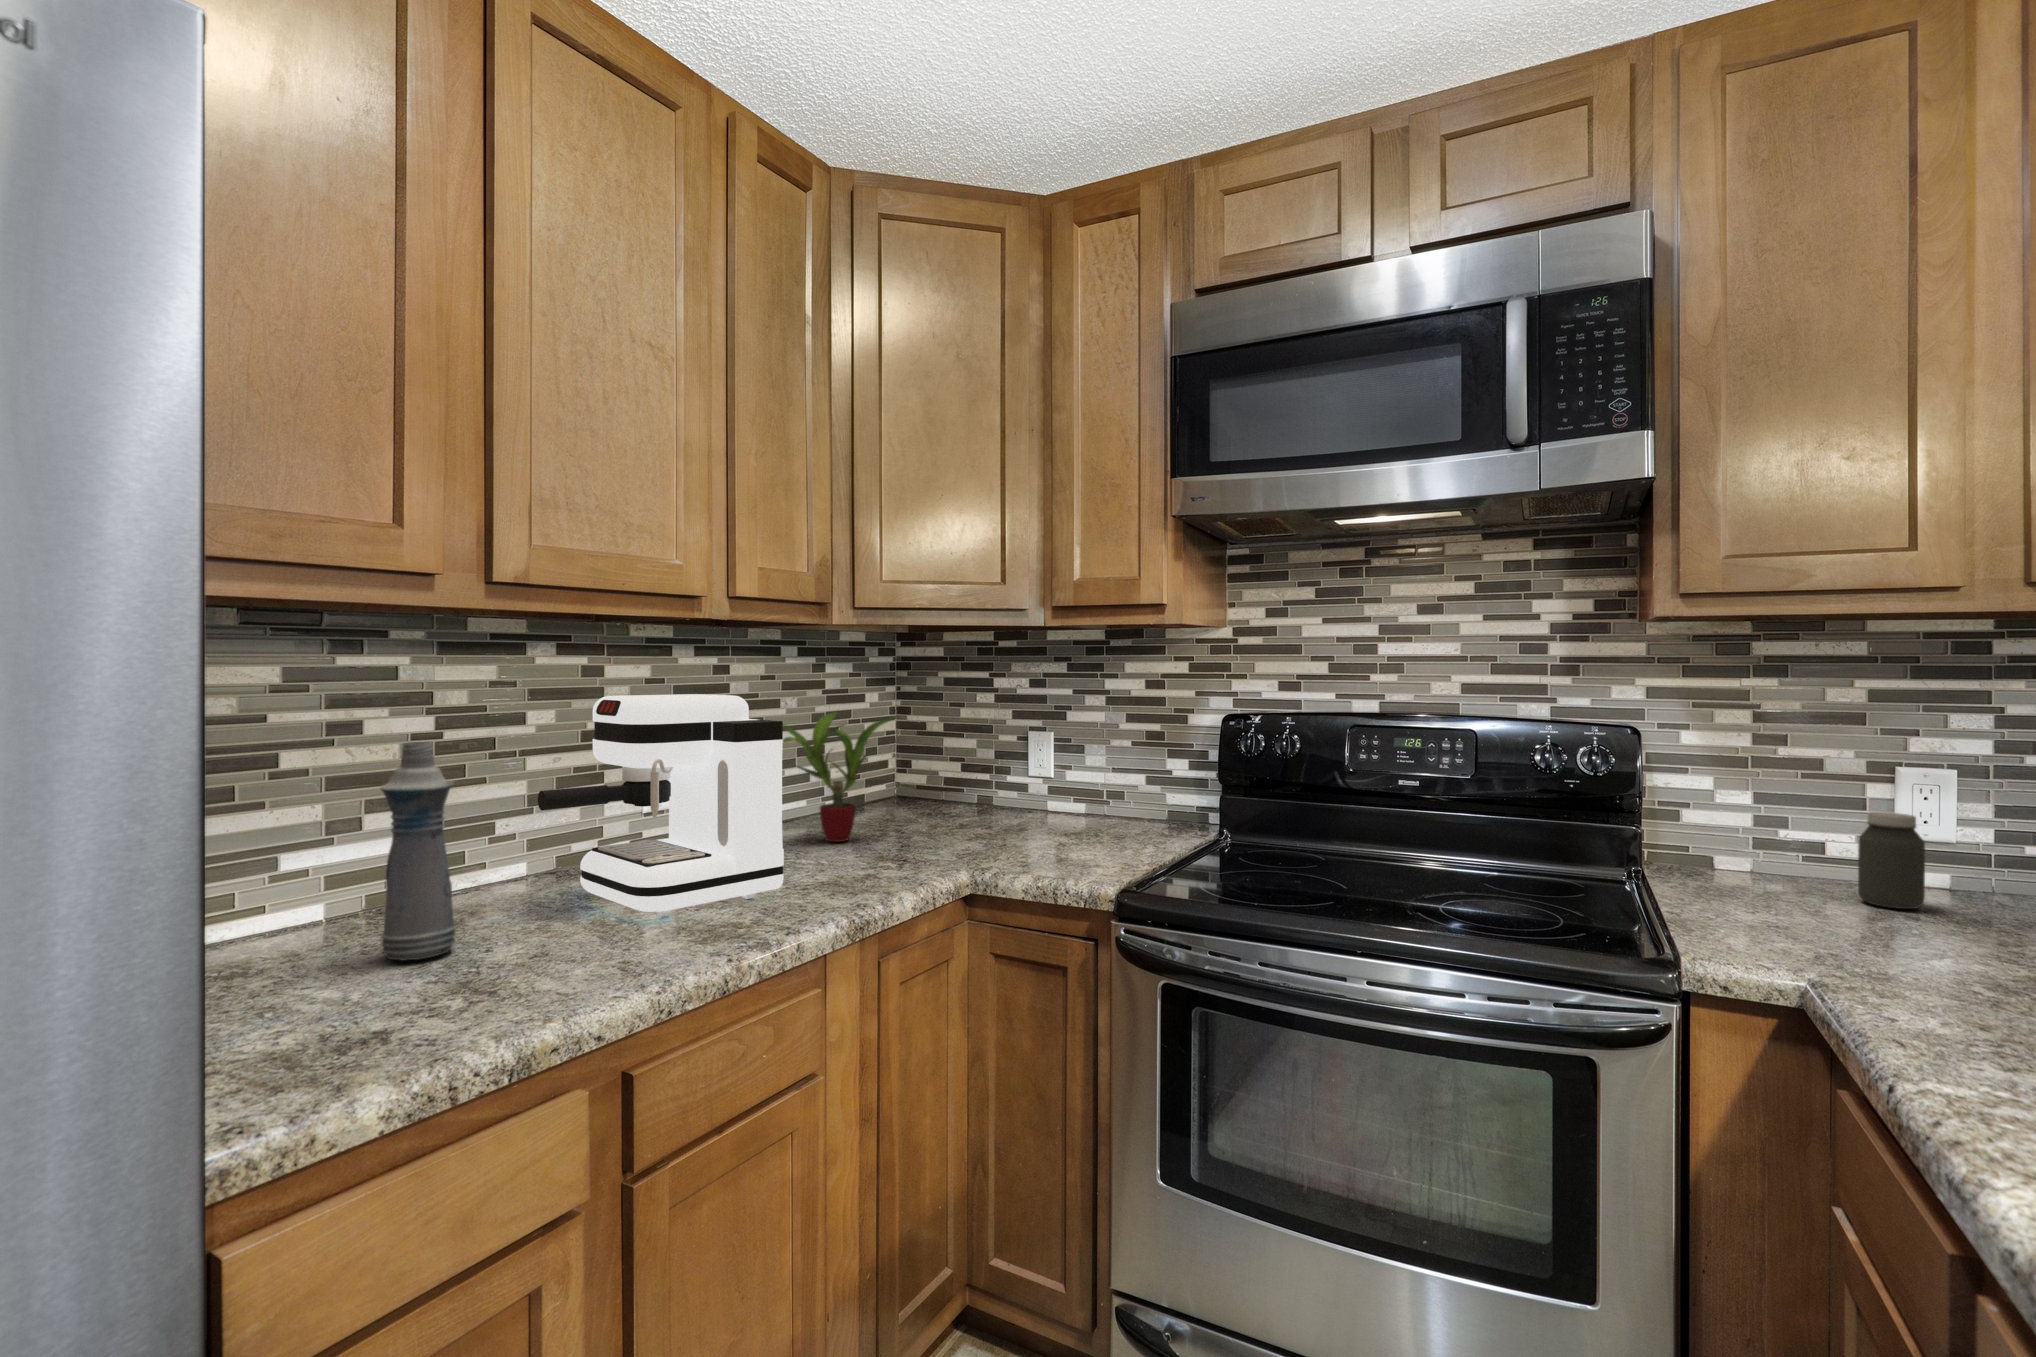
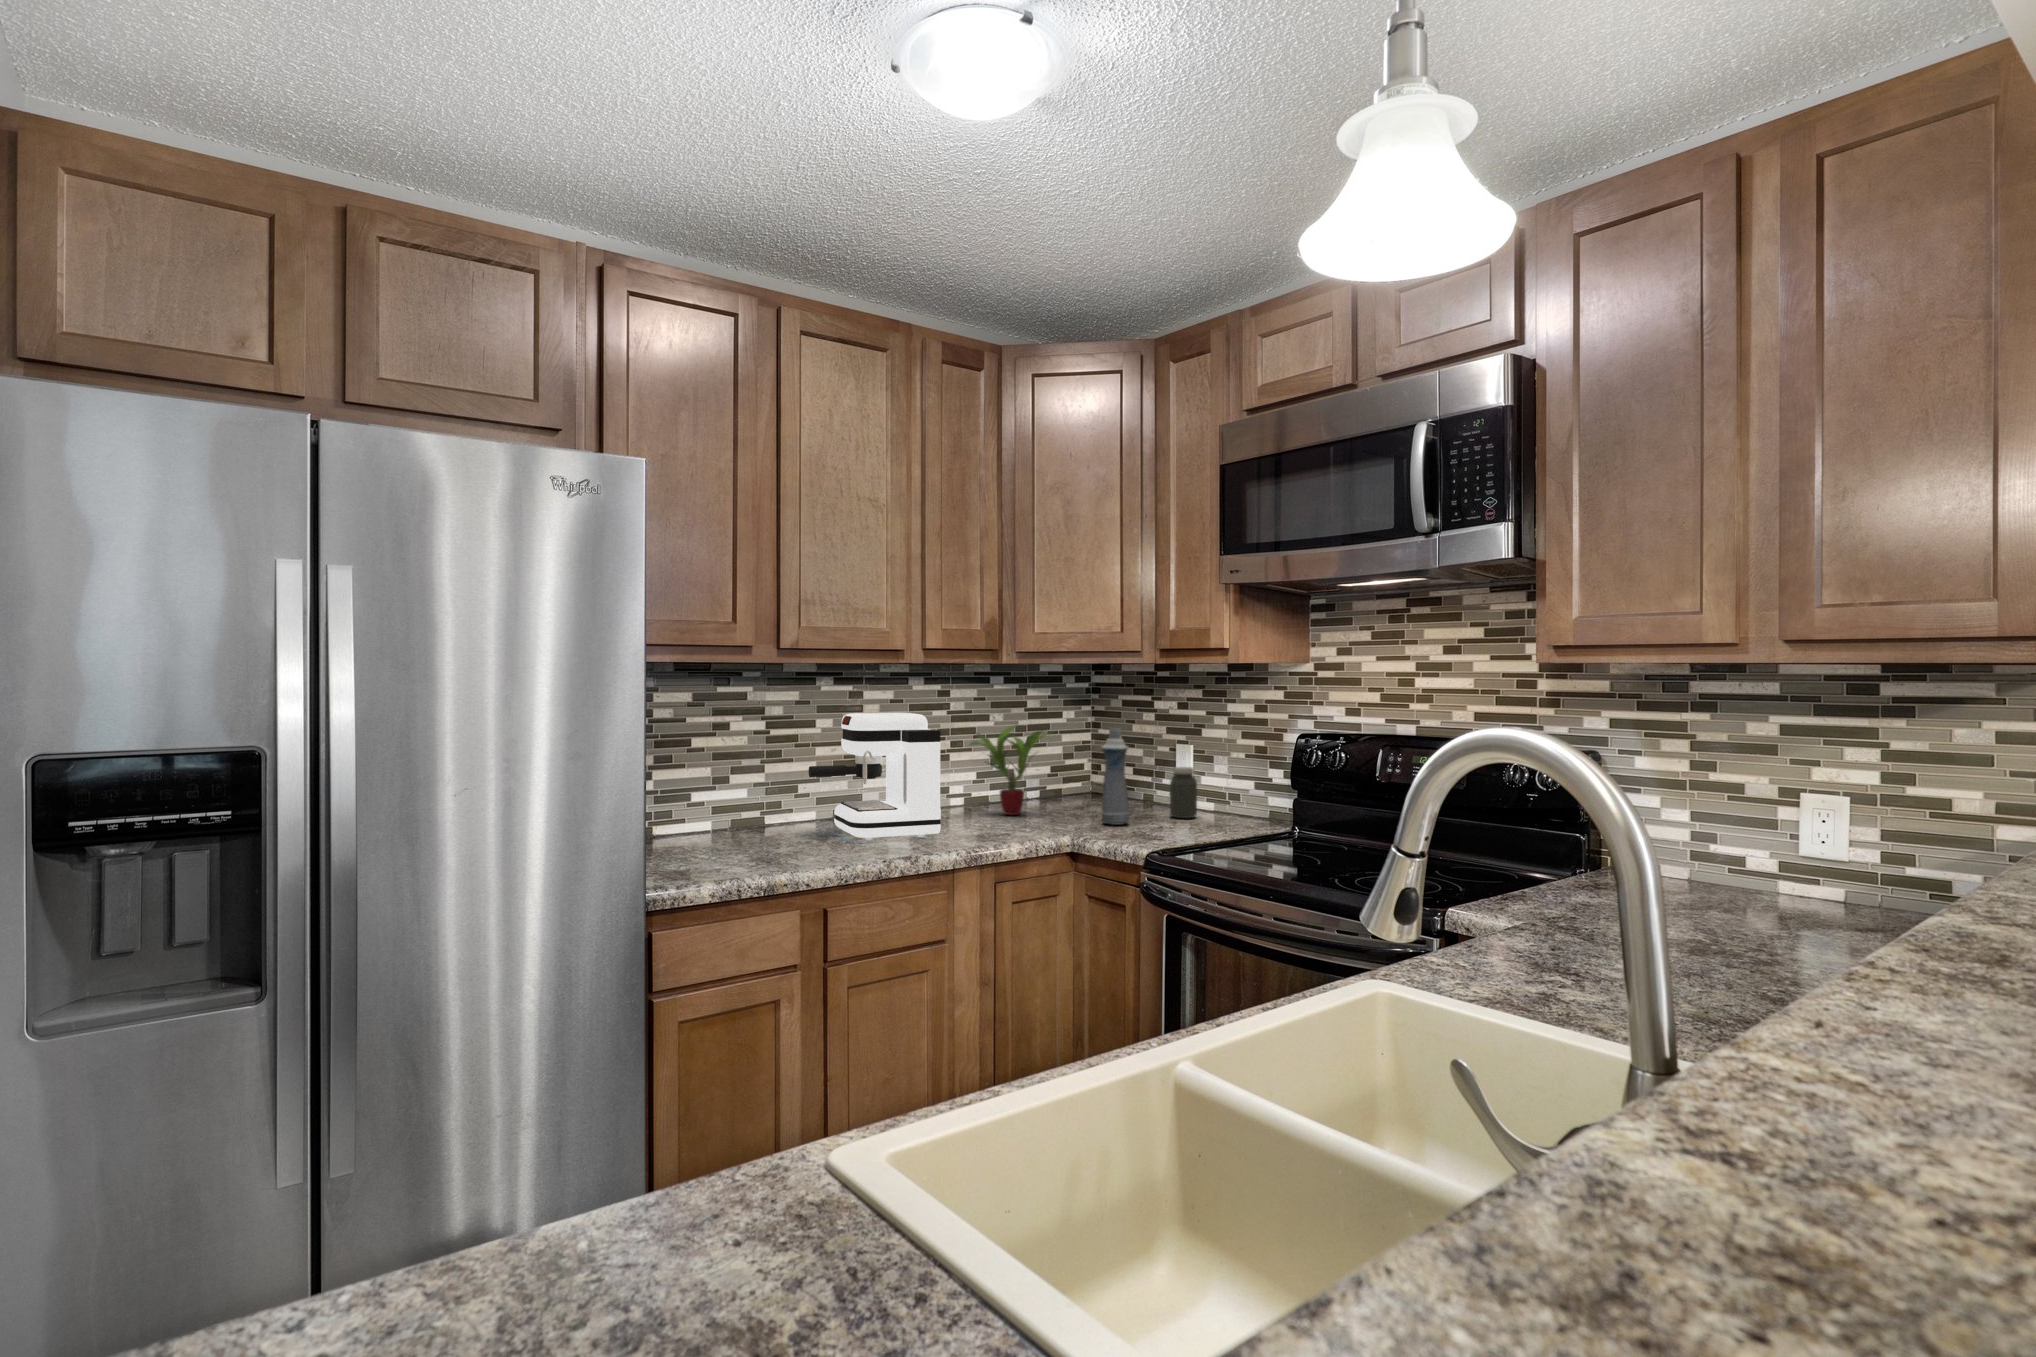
bottle: present [381,742,456,961] -> present [1101,728,1129,825]
jar: present [1858,812,1925,909] -> present [1170,767,1197,818]

